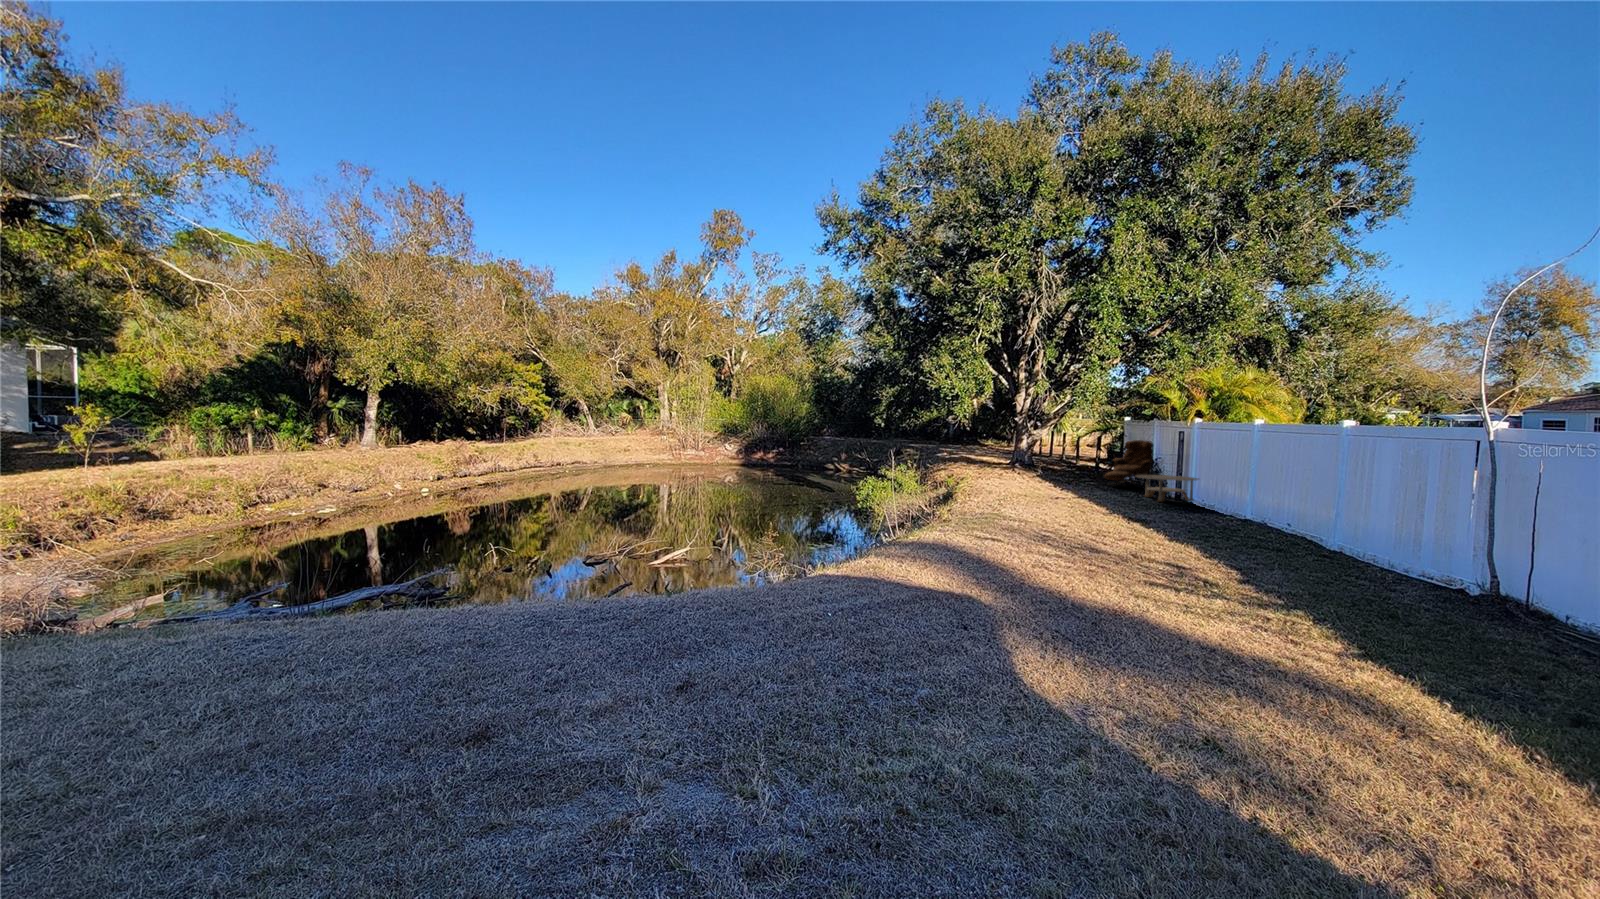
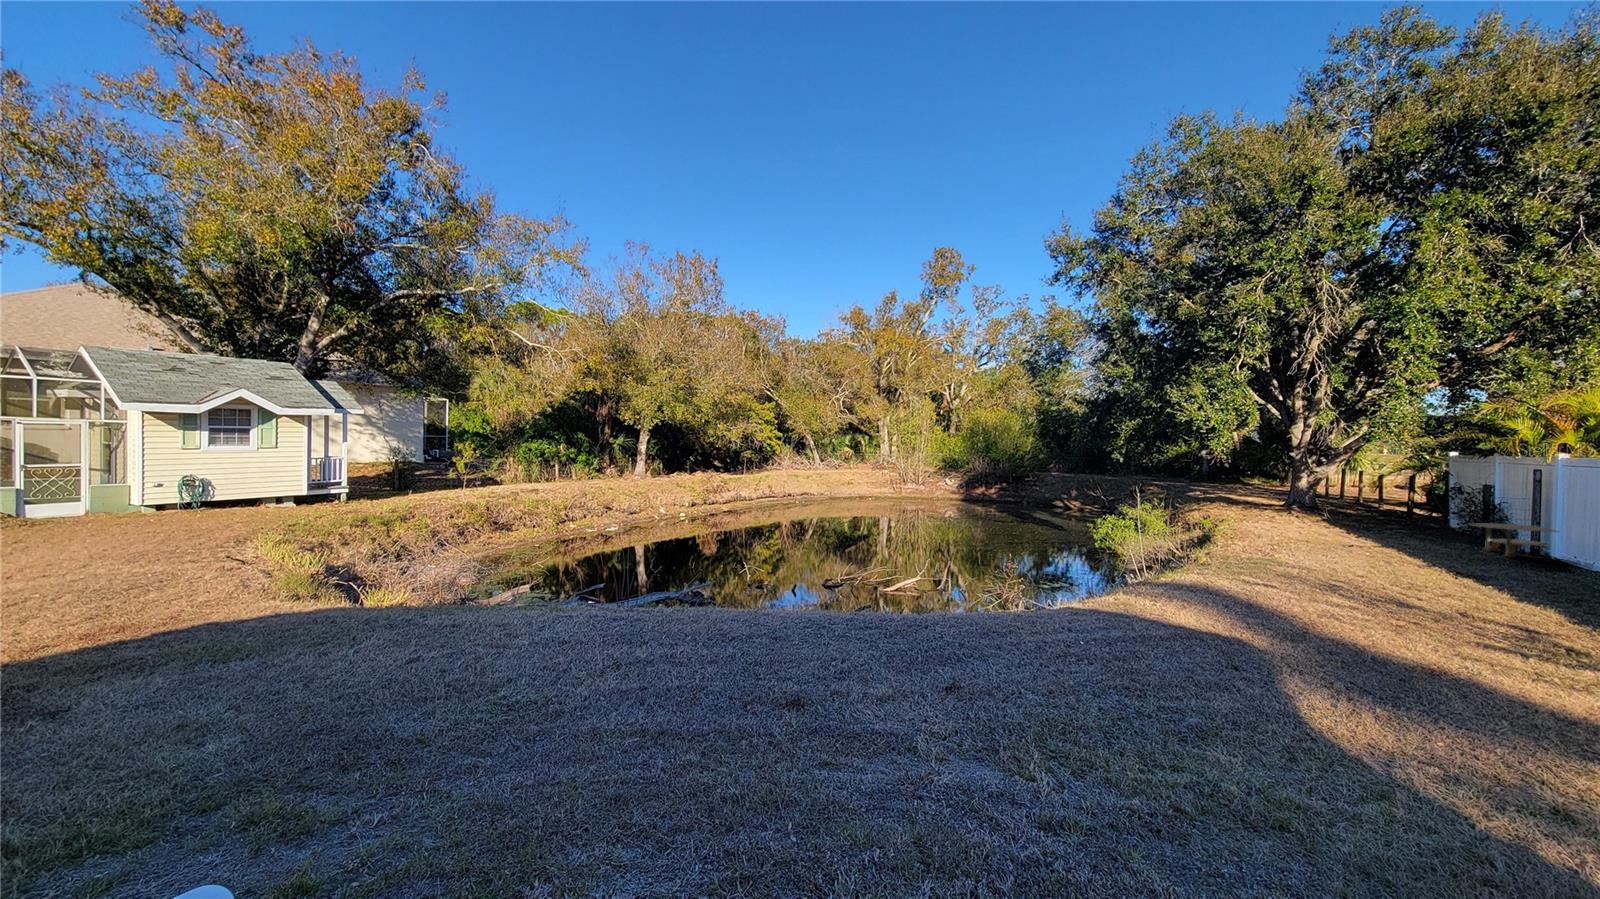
lounge chair: present [1104,440,1153,485] -> none [1422,481,1500,538]

